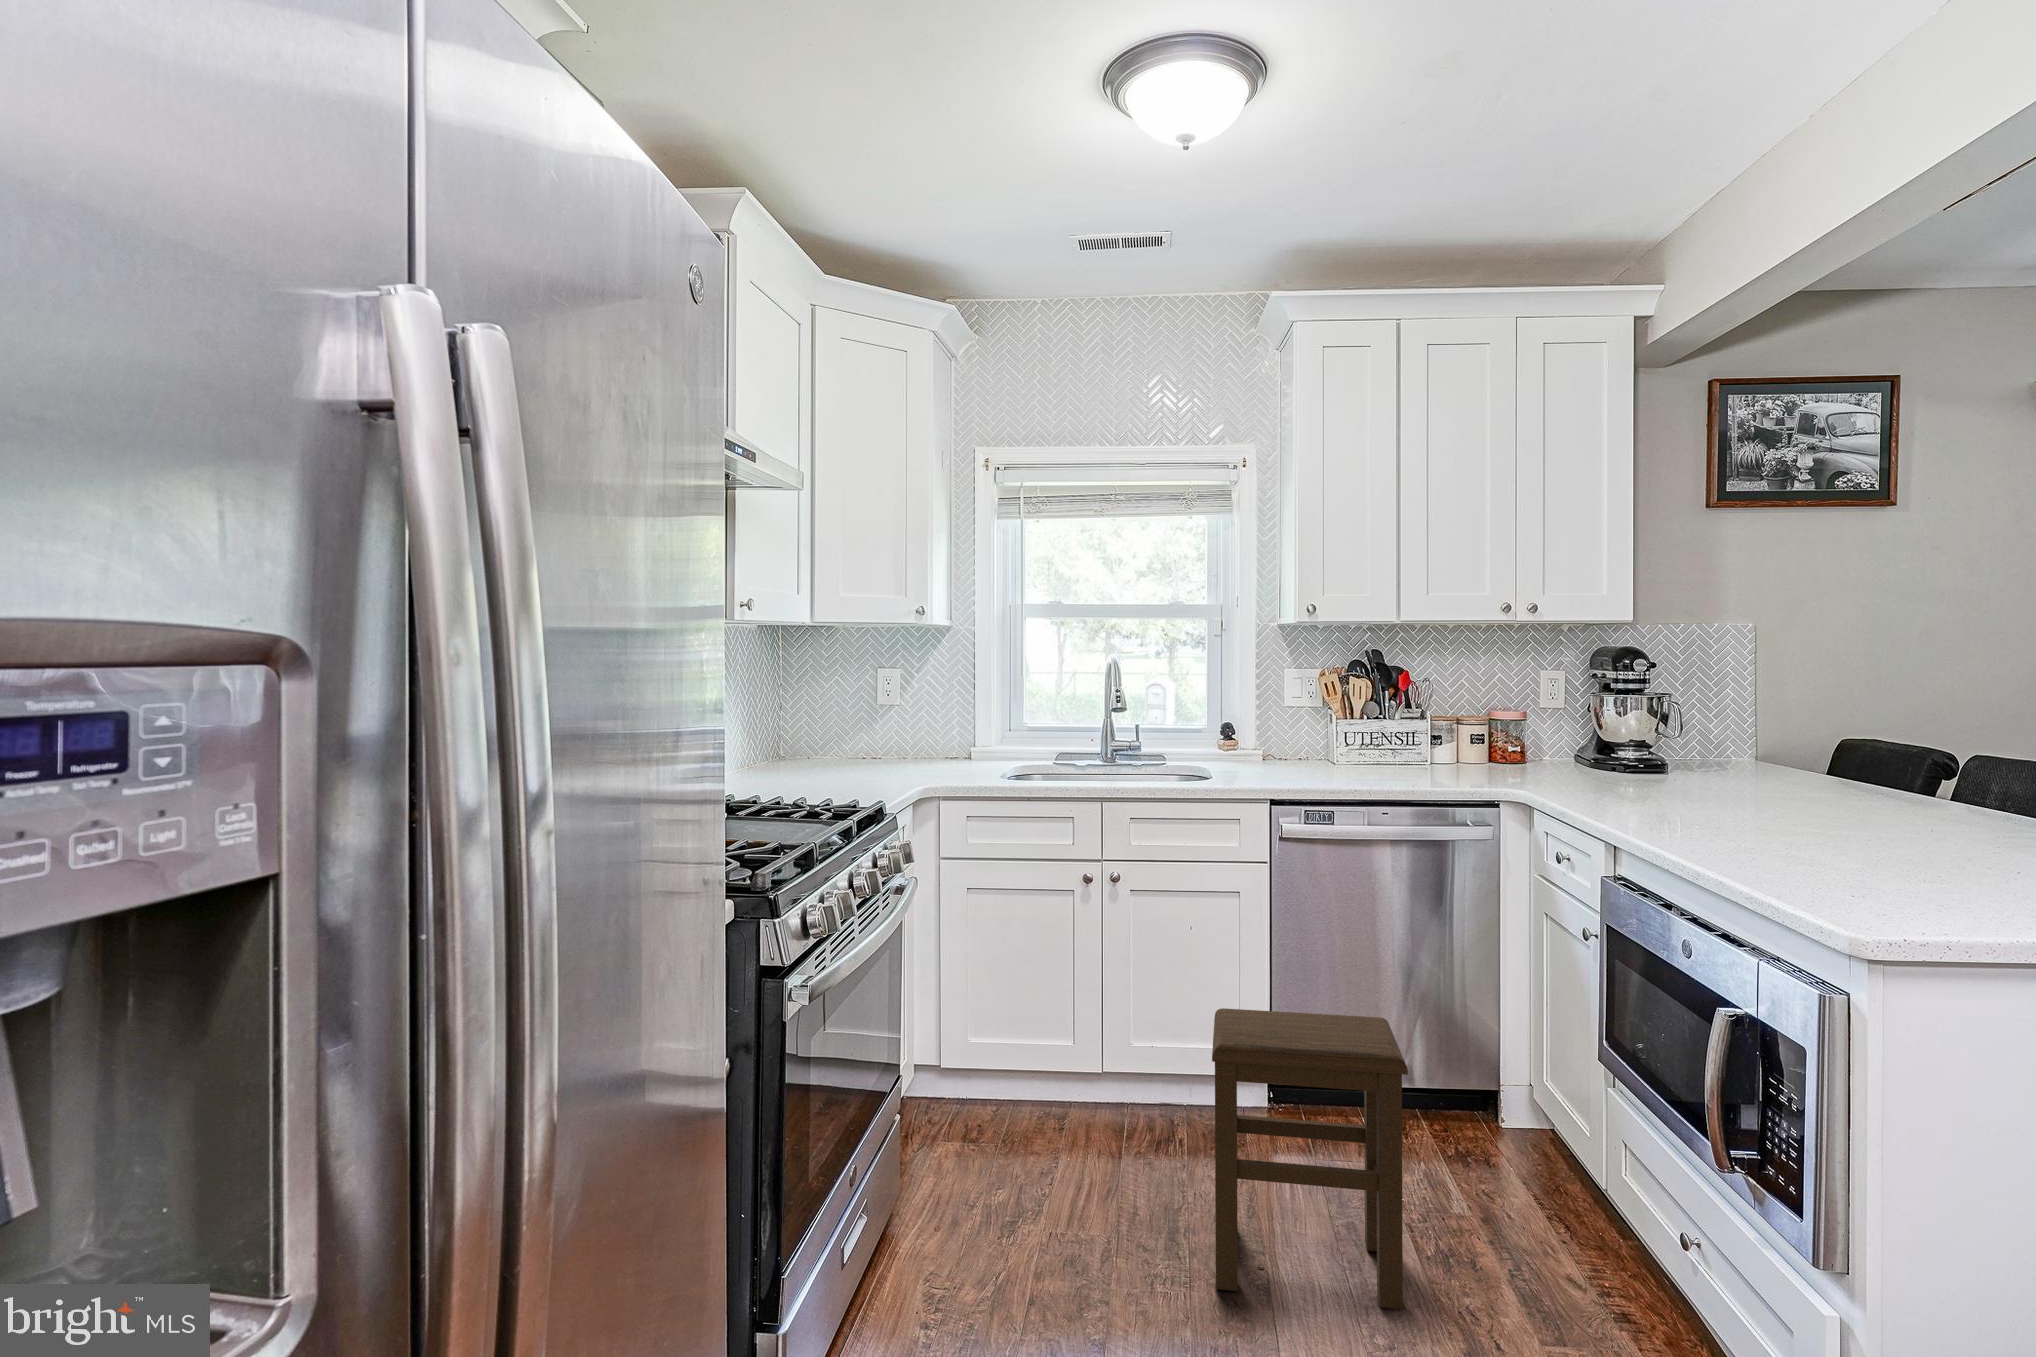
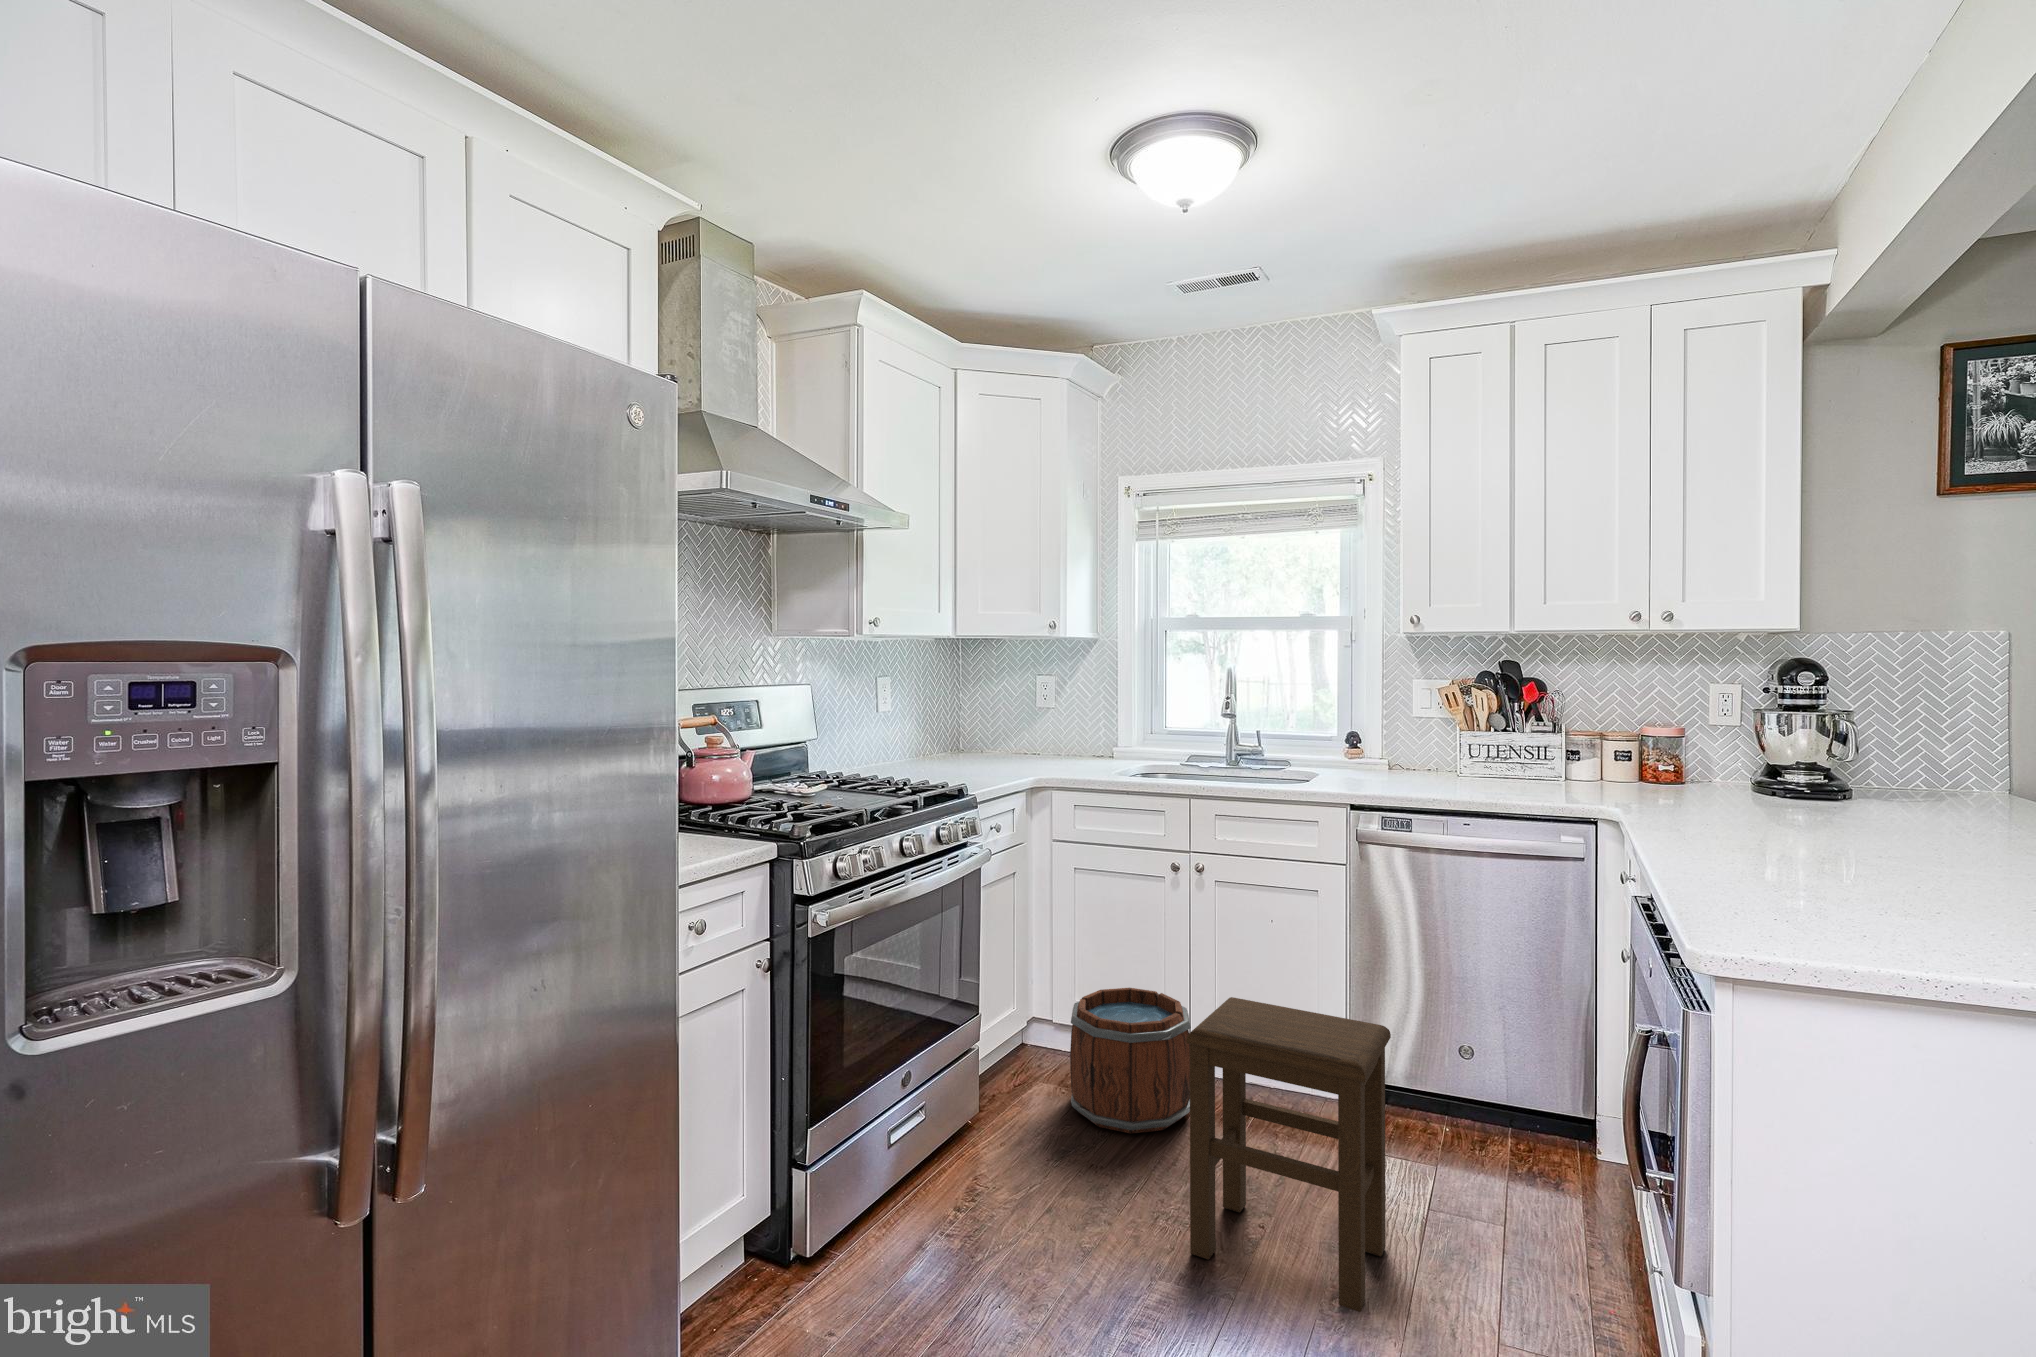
bucket: none [992,1017,1130,1177] -> present [1070,988,1191,1133]

